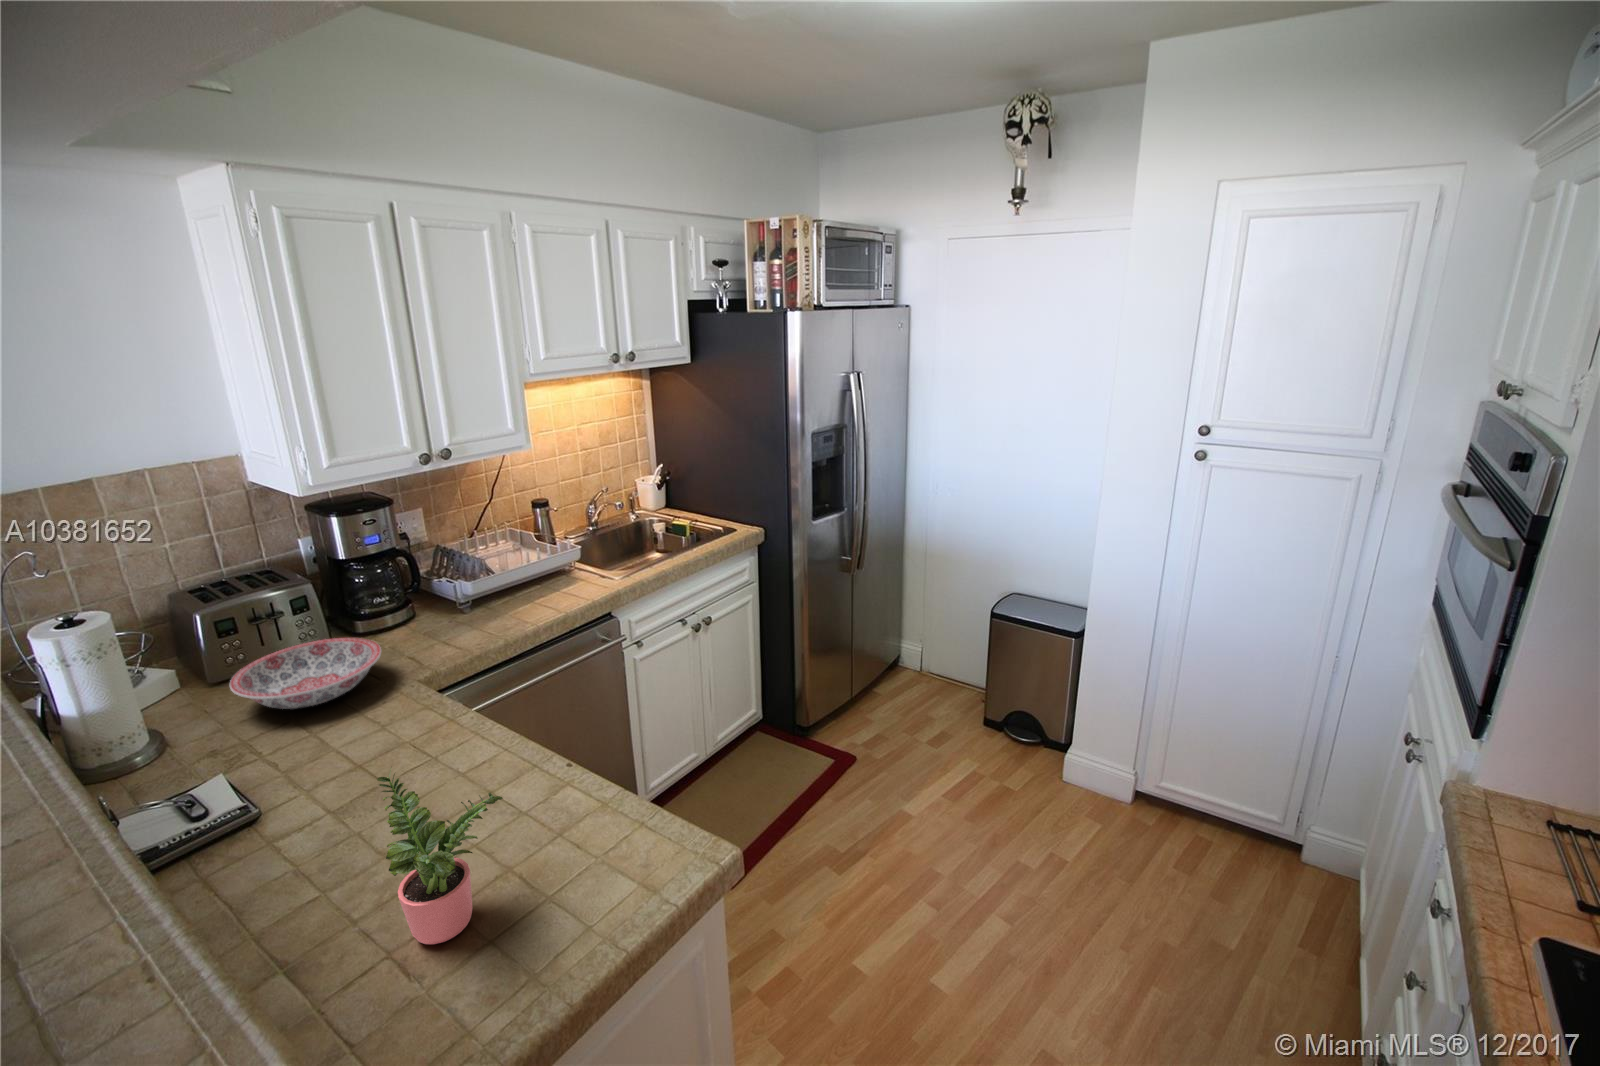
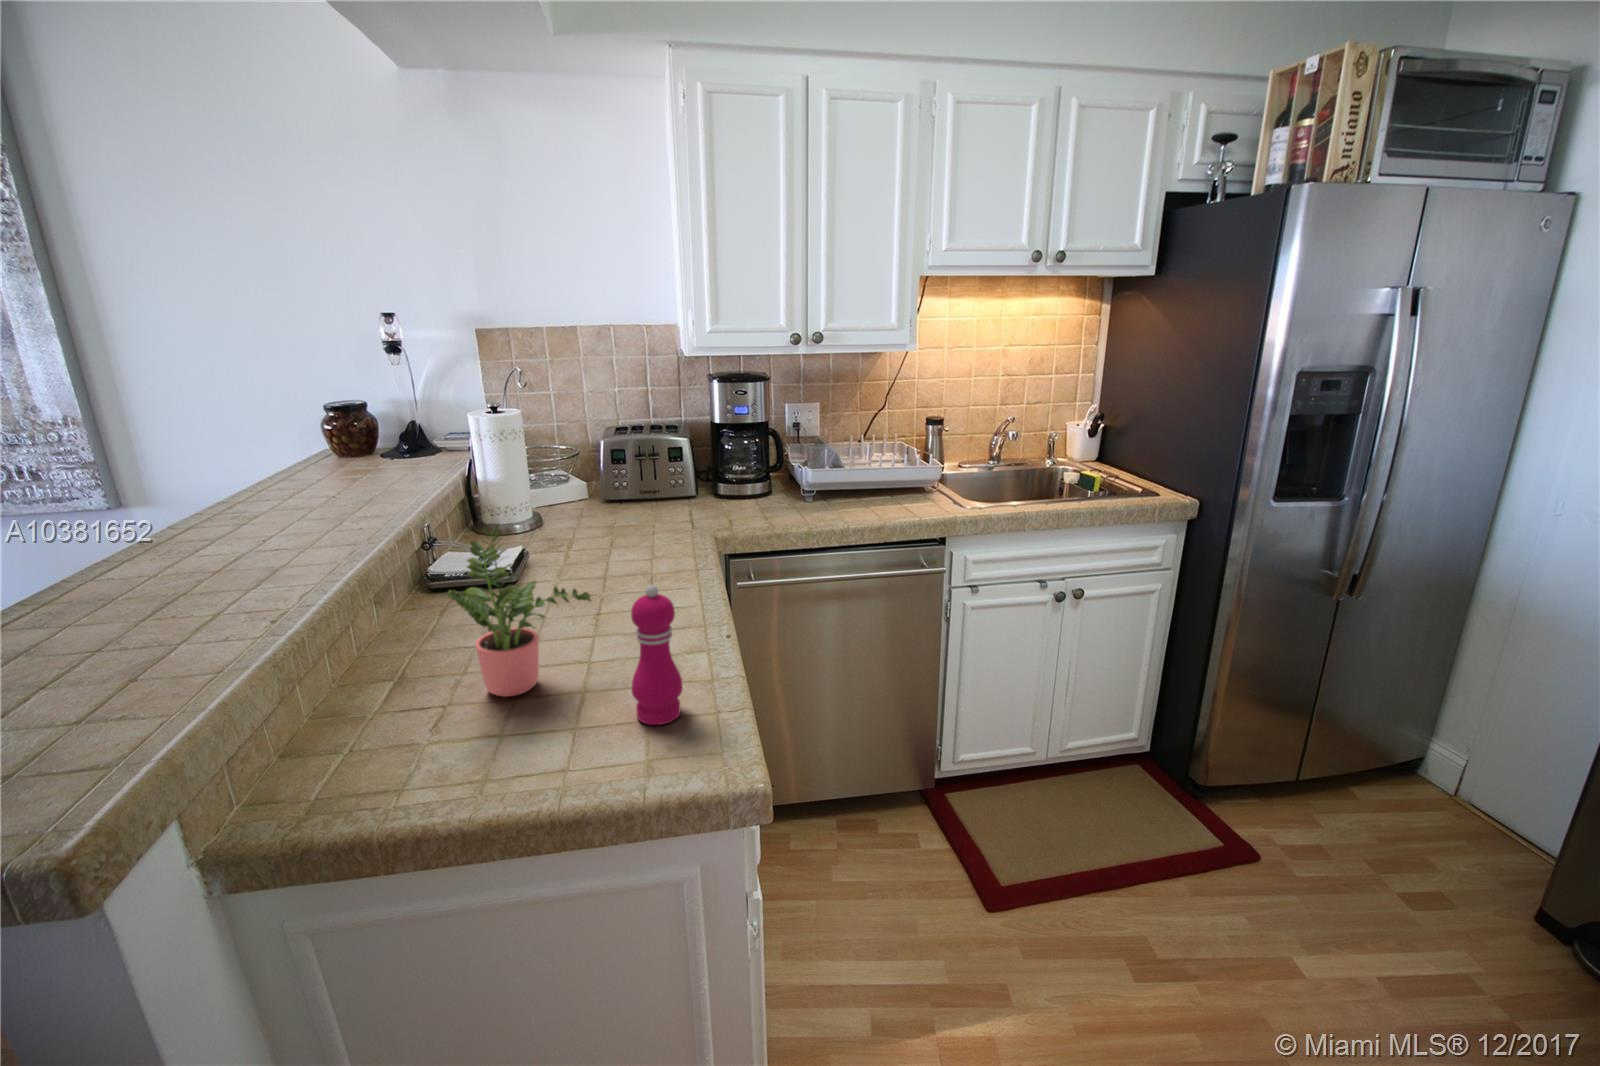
ceramic bowl: present [230,638,381,709] -> none [586,482,699,527]
pepper mill: none [591,756,642,881] -> present [631,585,683,725]

